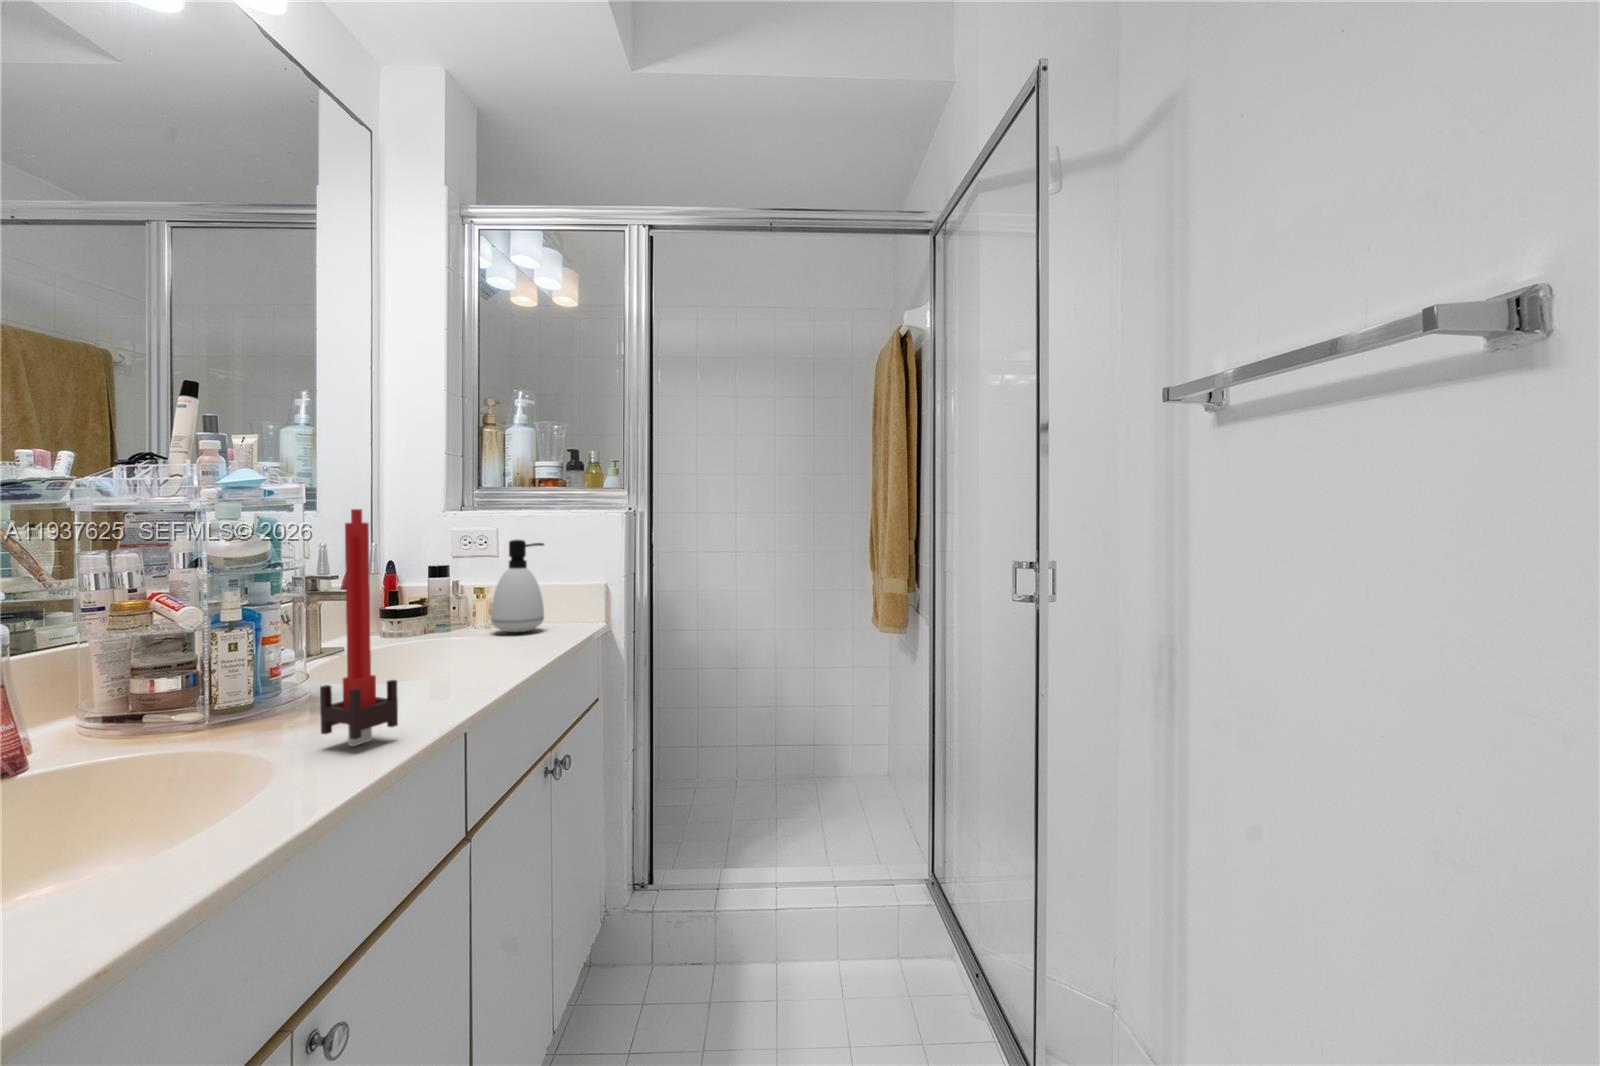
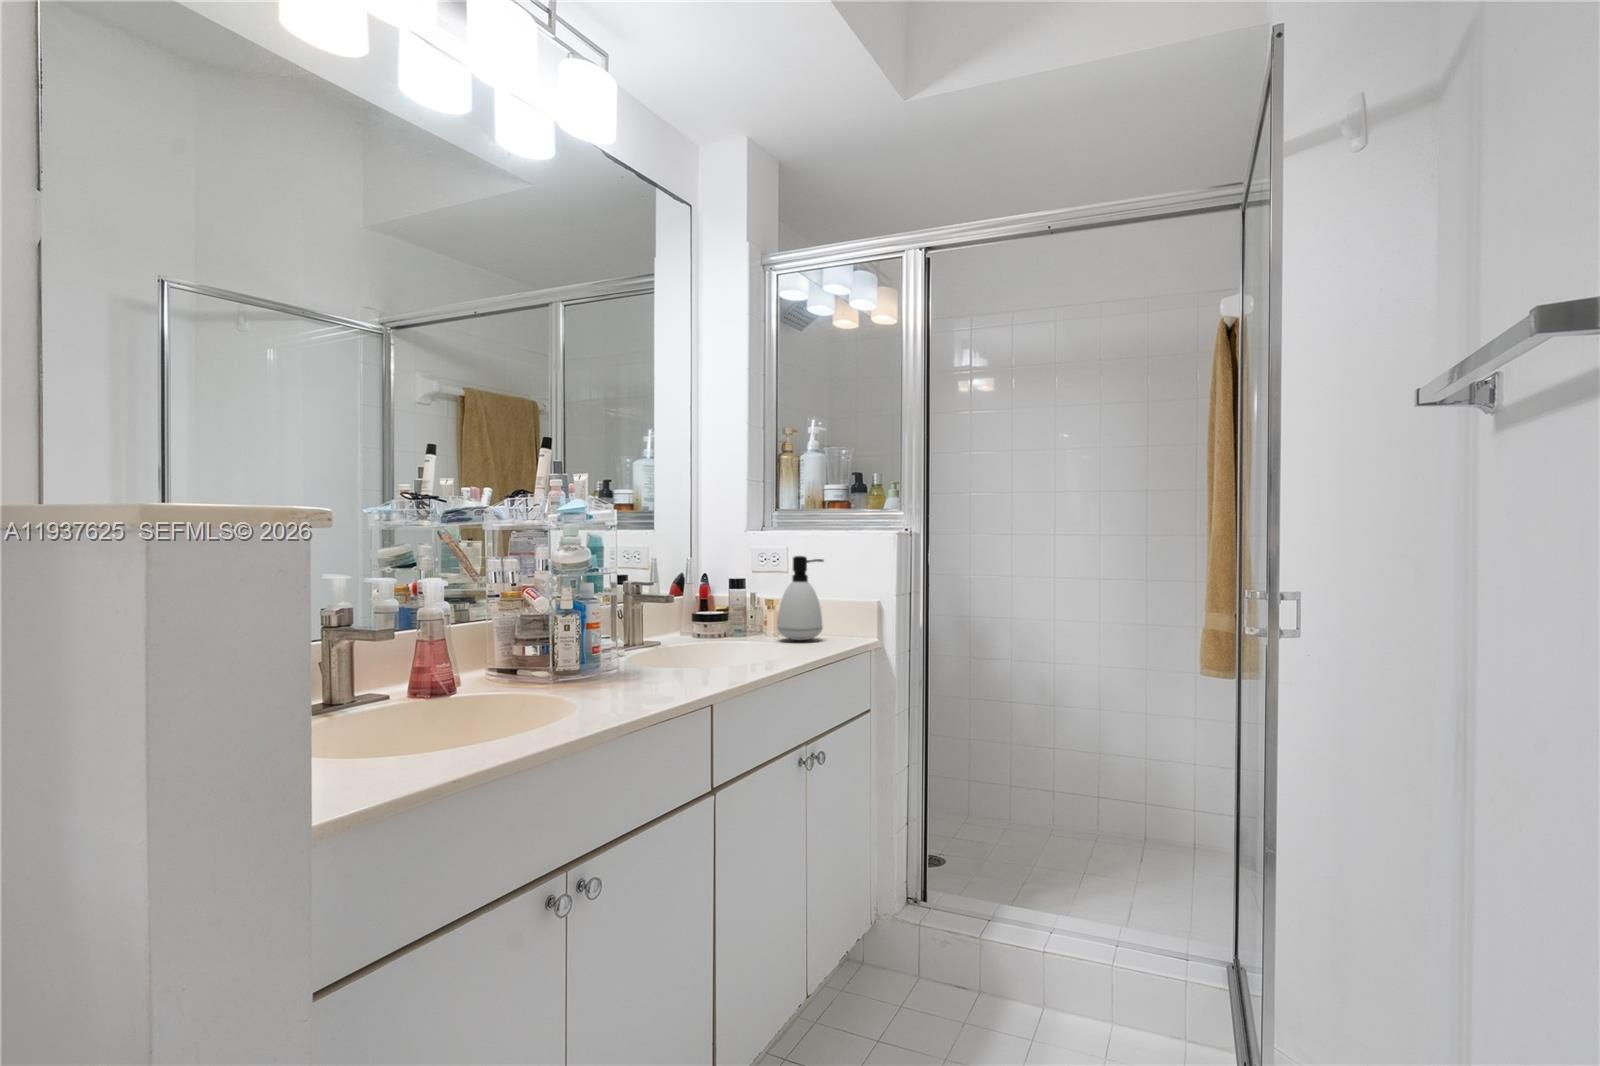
candle: present [320,509,398,746] -> none [605,527,653,703]

